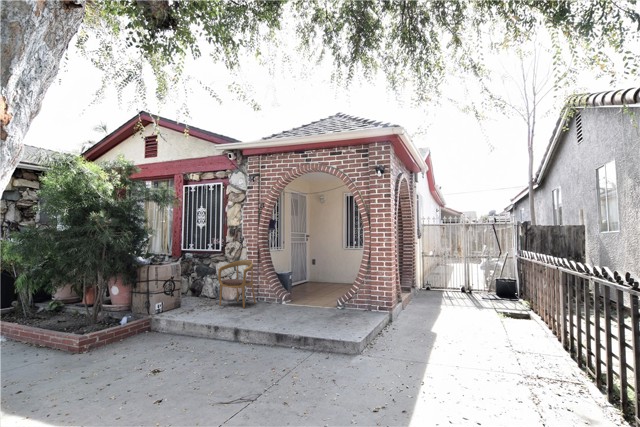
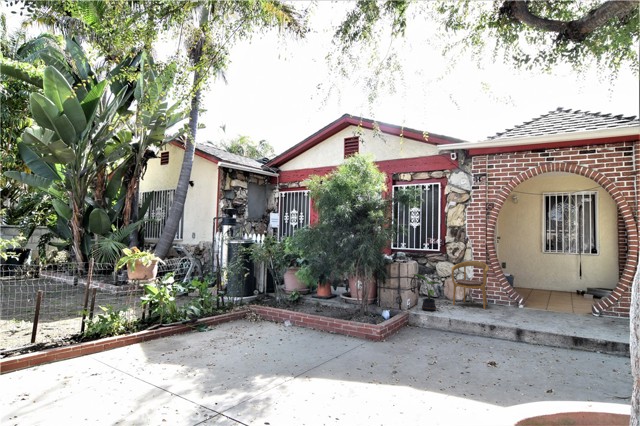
potted plant: none [164,276,190,314] -> present [414,274,440,311]

